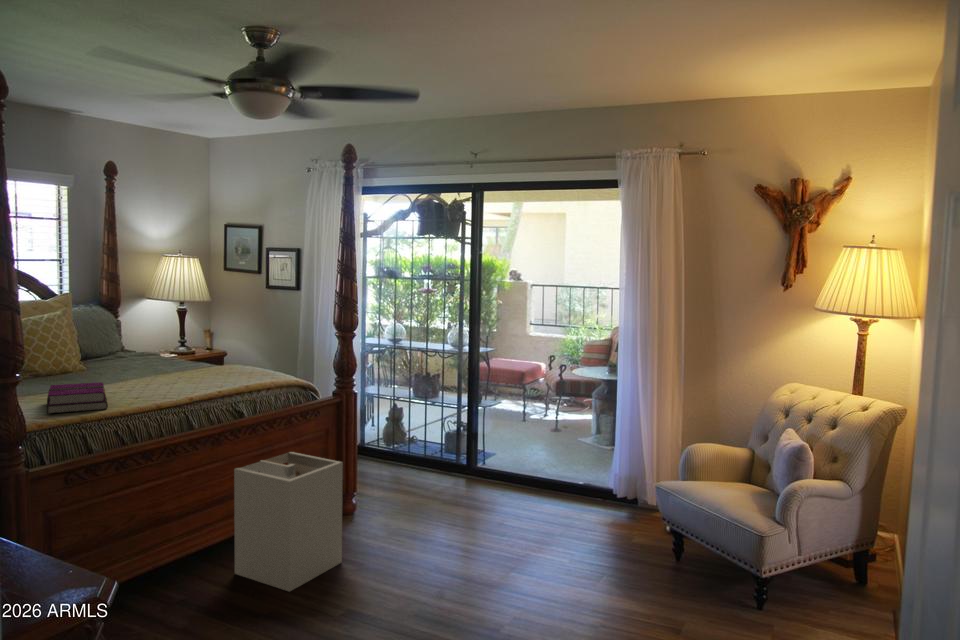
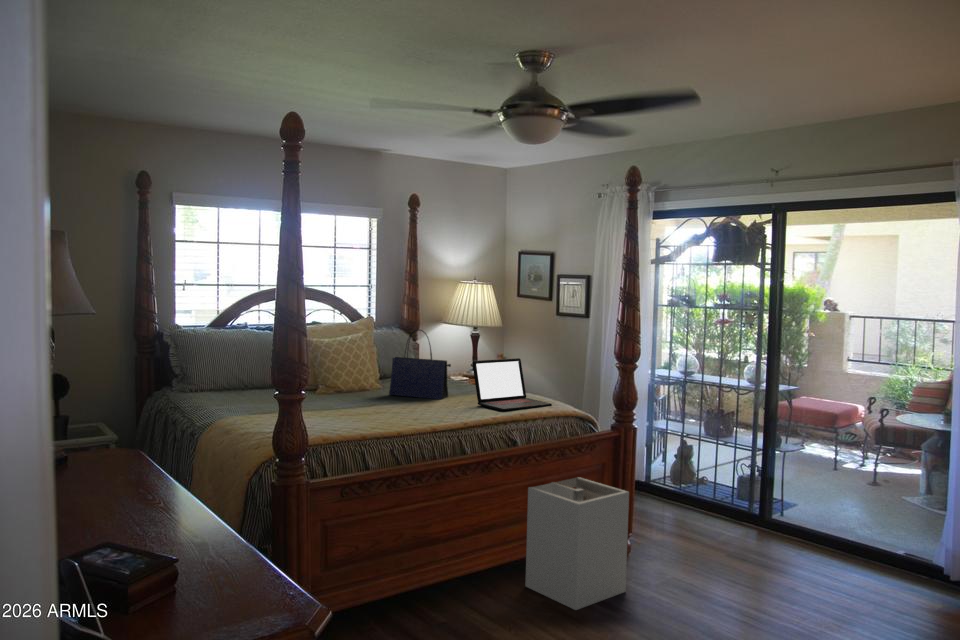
tote bag: none [68,304,144,381] -> present [389,330,451,399]
laptop: none [168,332,260,389] -> present [472,358,552,411]
hardback book: present [47,382,108,414] -> none [379,399,426,424]

